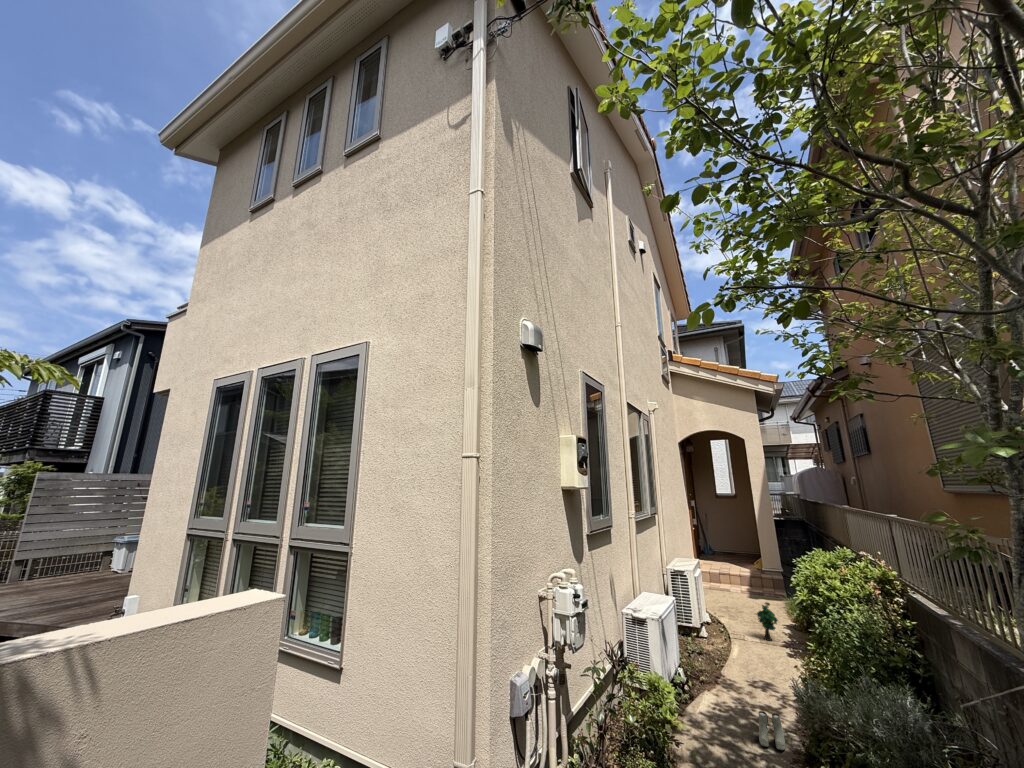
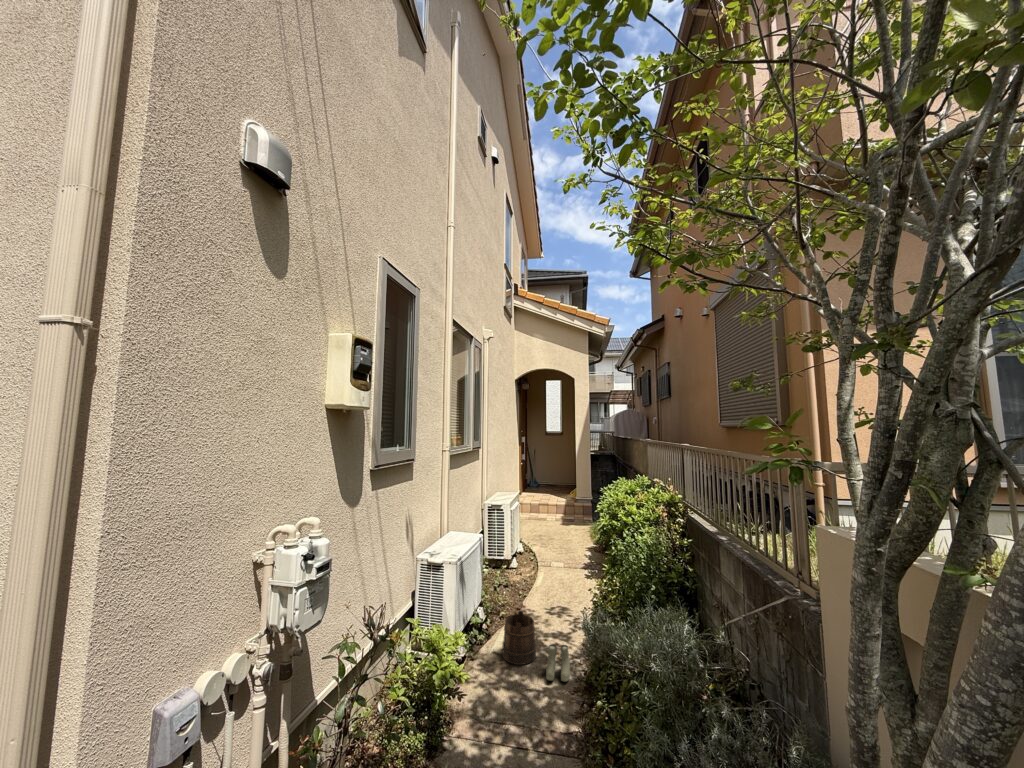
decorative plant: present [757,602,778,641] -> none [562,529,582,564]
bucket: none [709,675,746,728] -> present [502,610,536,665]

